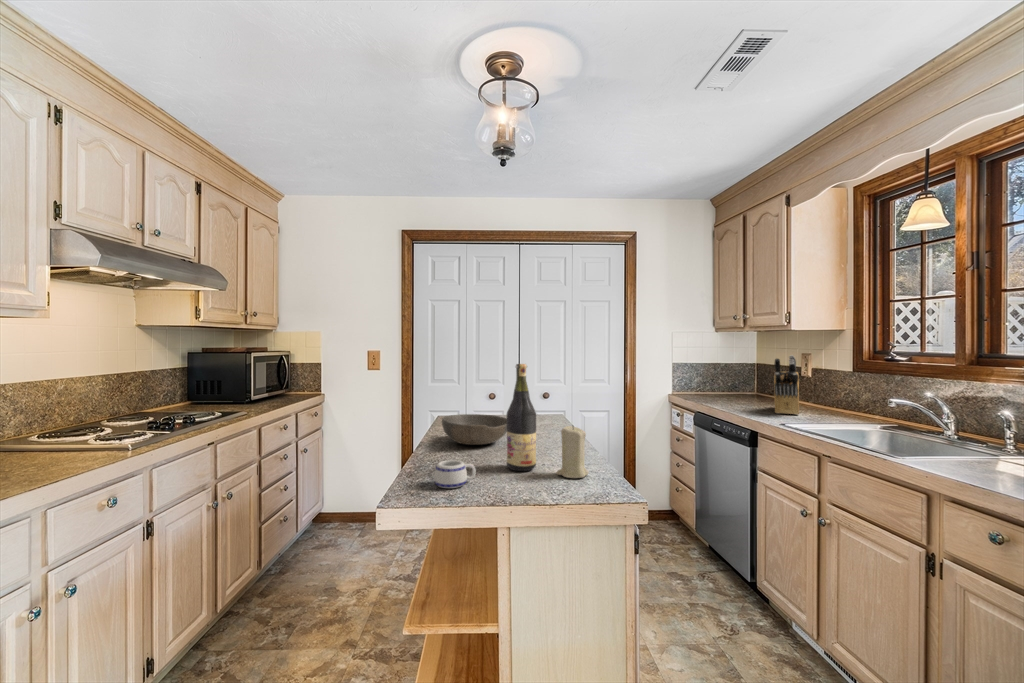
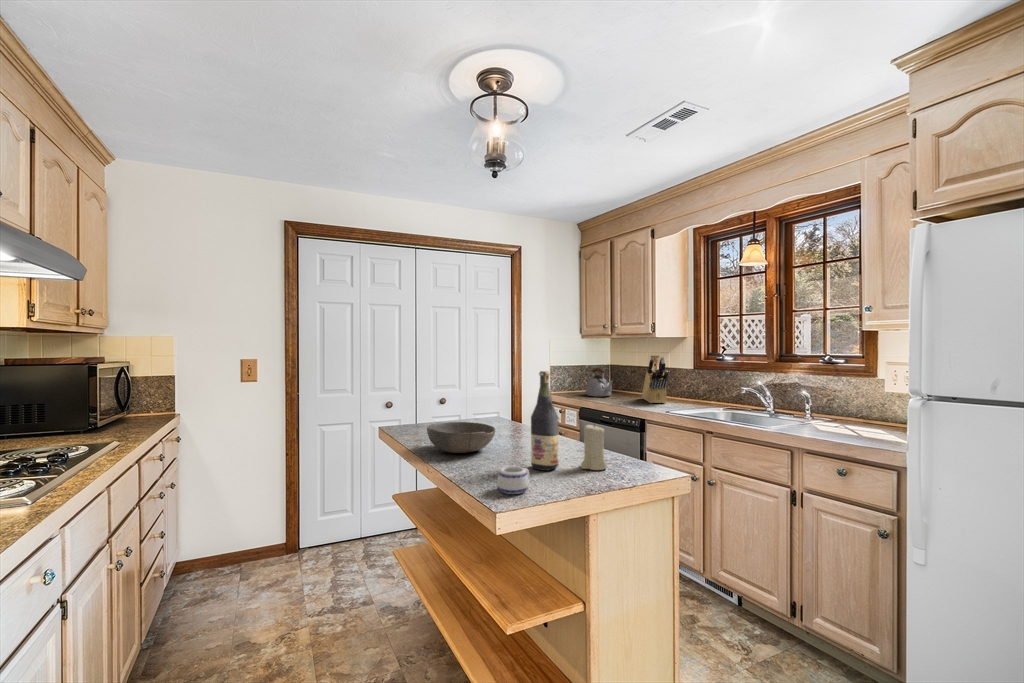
kettle: none [706,368,740,402] -> present [586,368,613,396]

